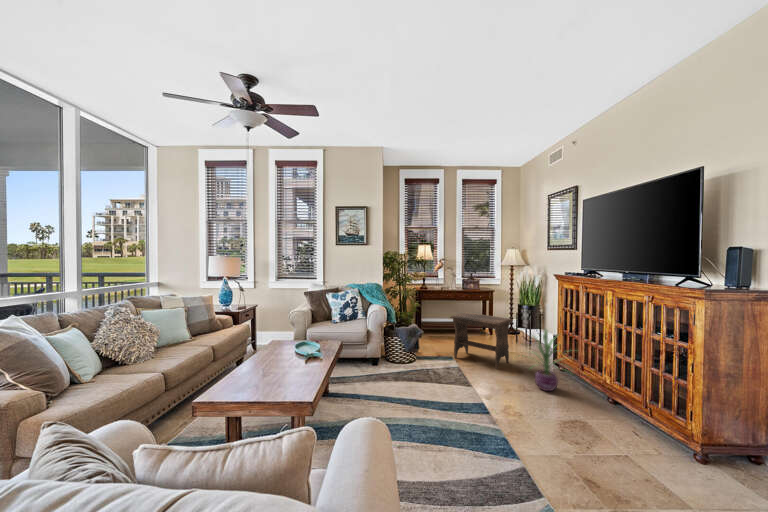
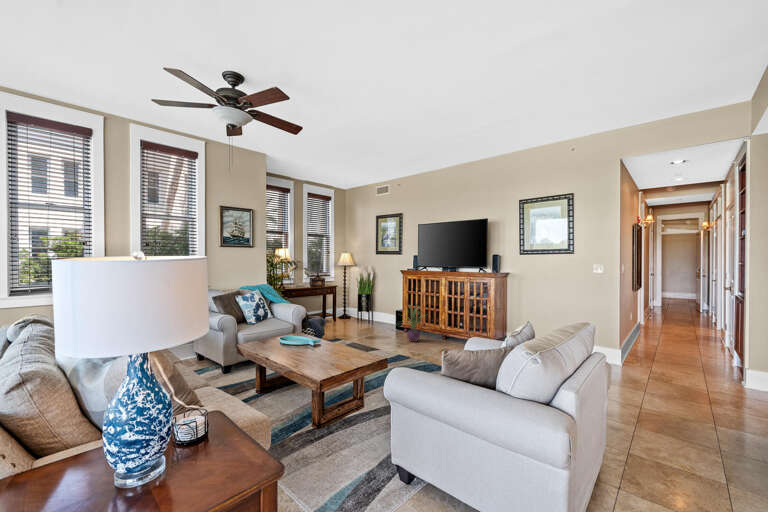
footstool: present [450,312,513,369] -> none [339,303,380,338]

